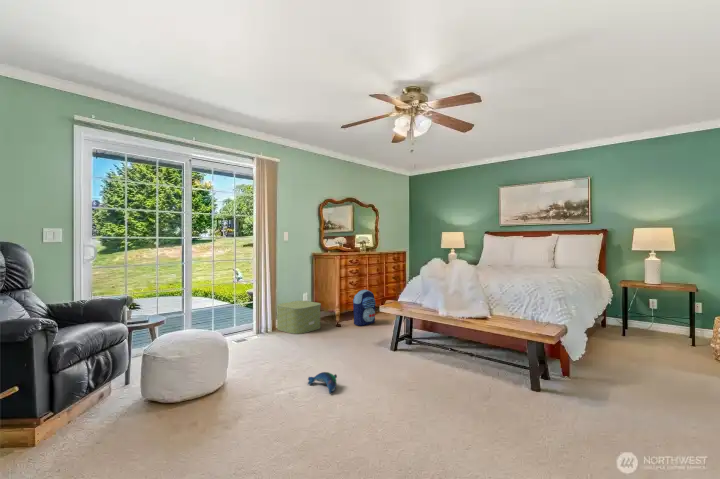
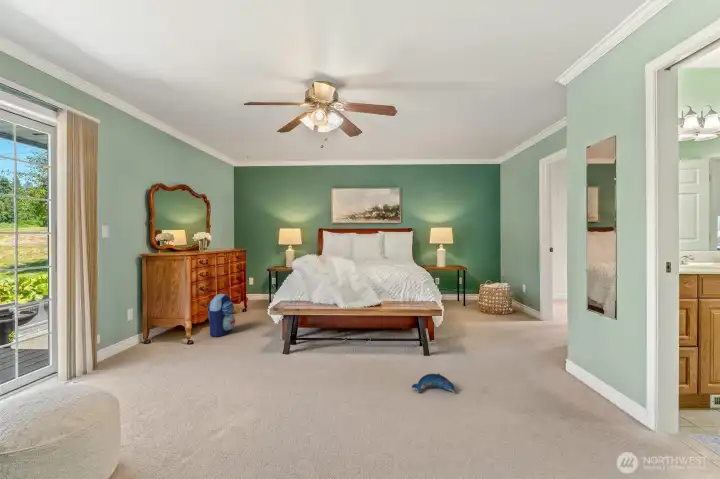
storage box: present [277,301,321,334] -> none [100,317,170,364]
plush toy: present [308,372,337,394] -> present [412,373,456,393]

